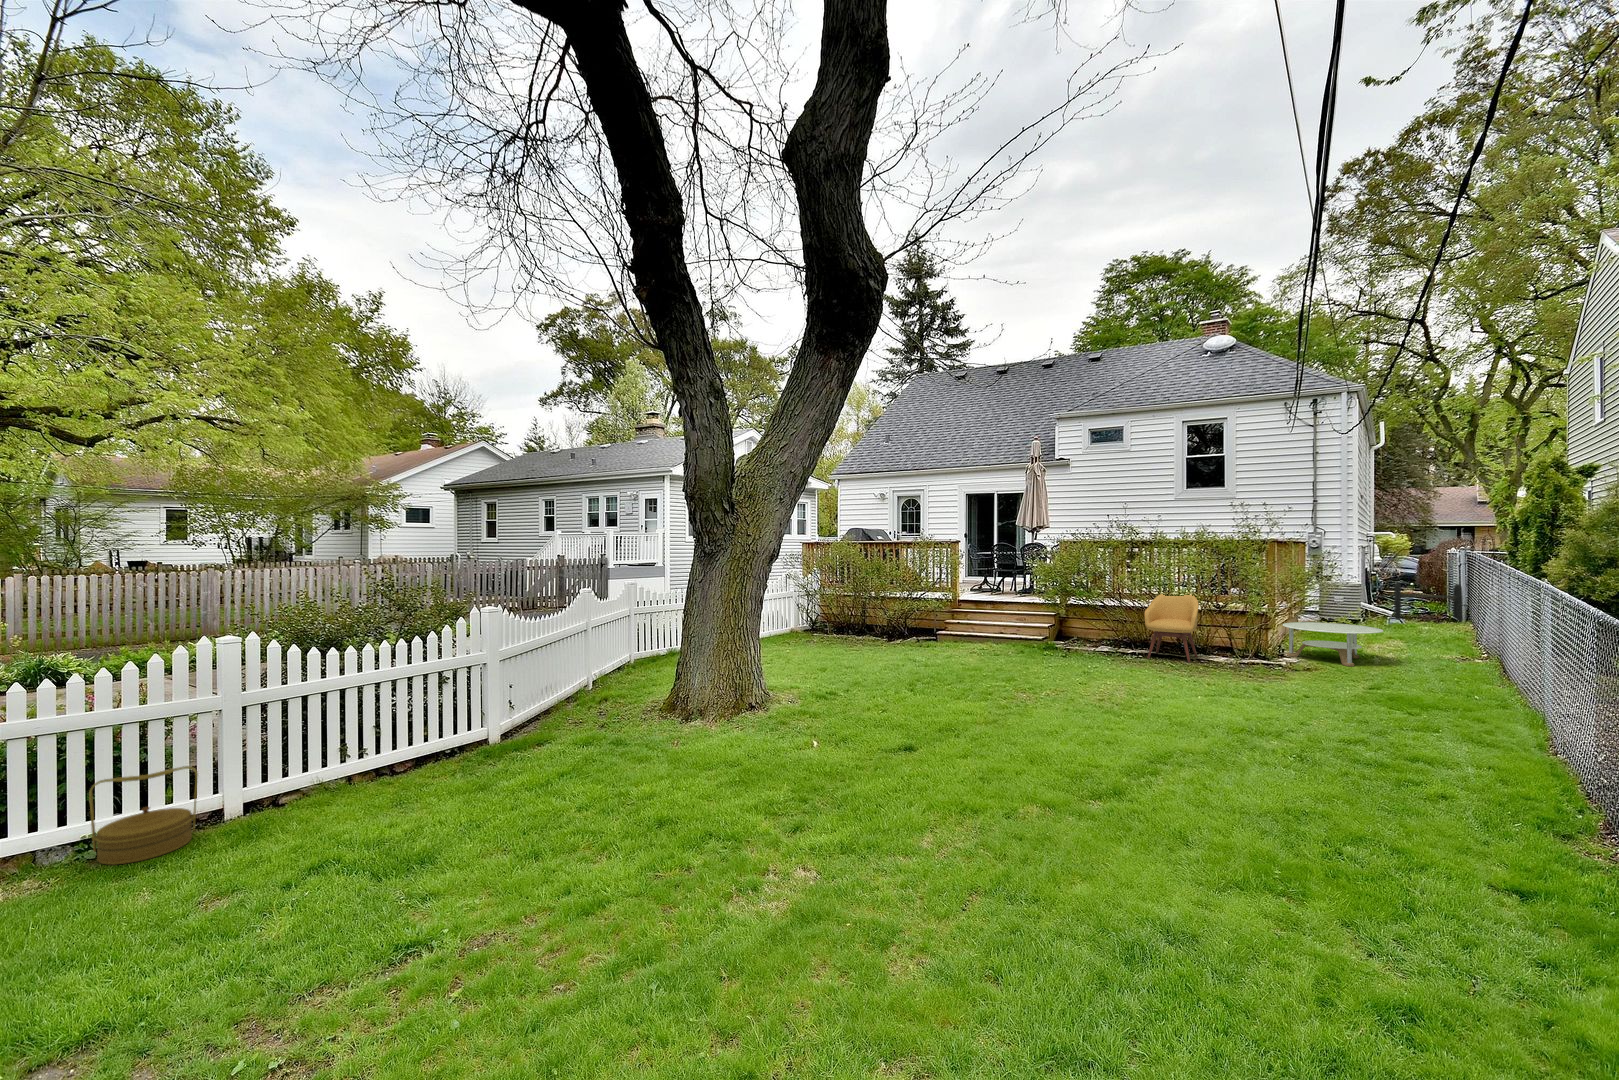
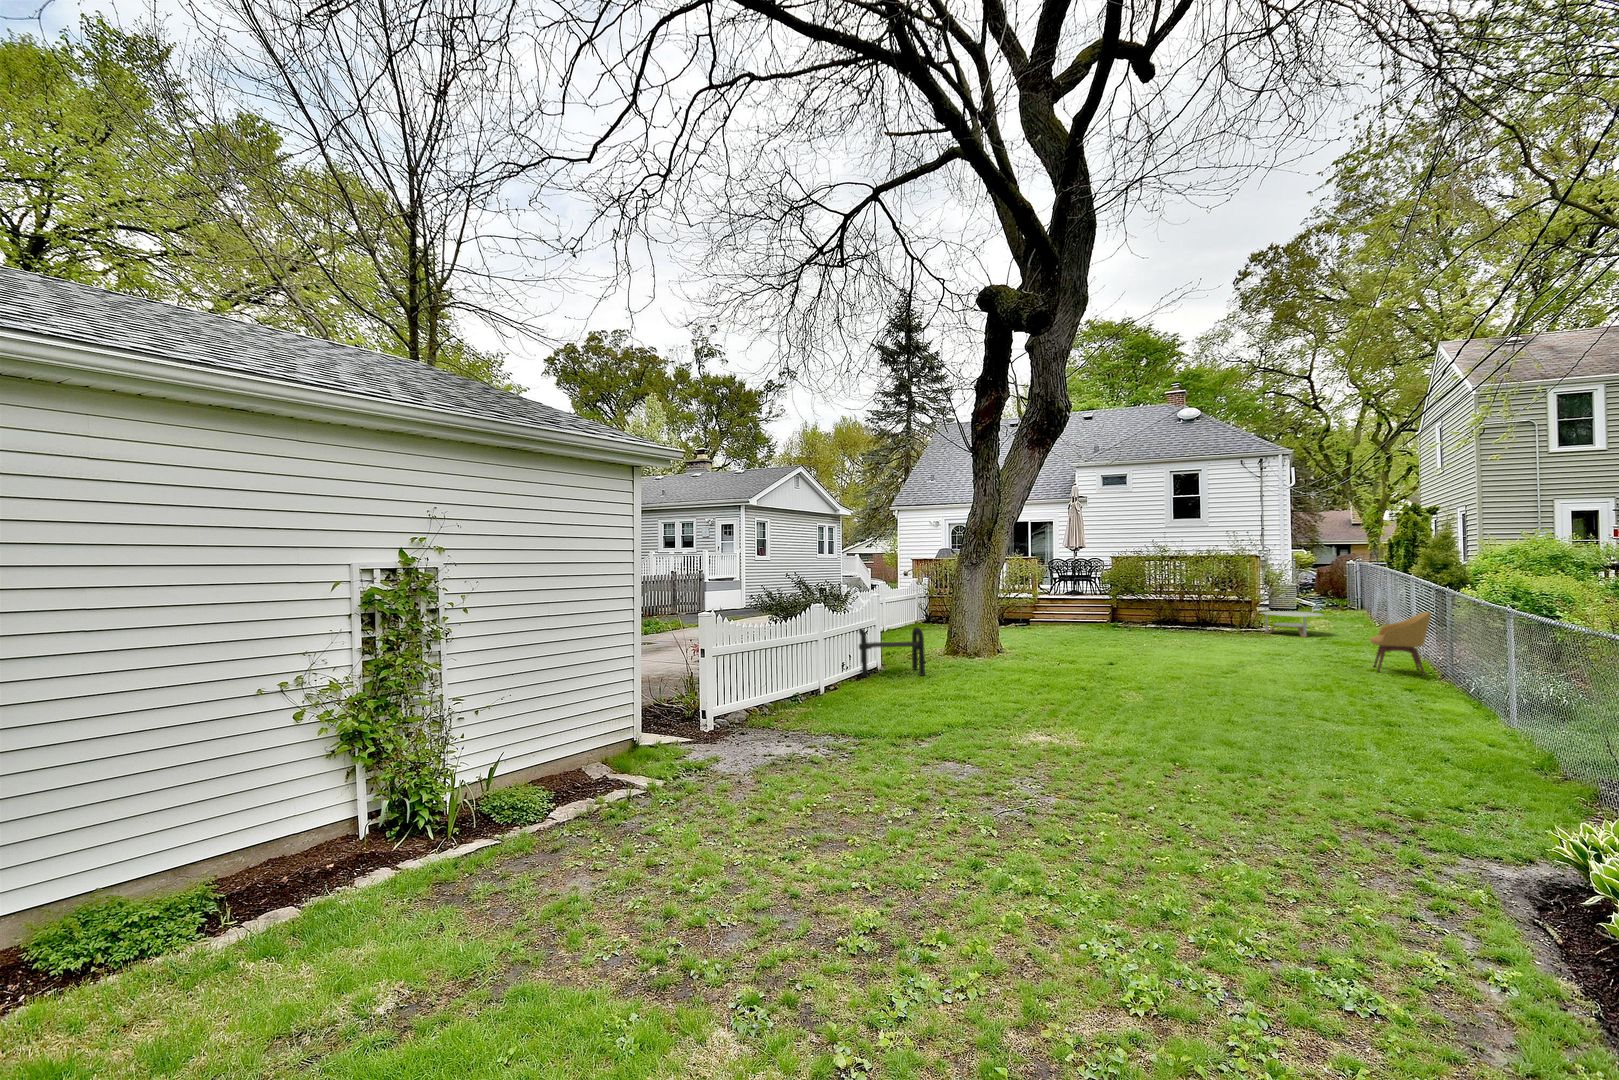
bench: present [1394,583,1463,622] -> present [859,627,925,677]
chair: present [1145,594,1199,663] -> present [1370,612,1431,675]
woven basket: present [89,766,198,865] -> none [796,680,831,724]

